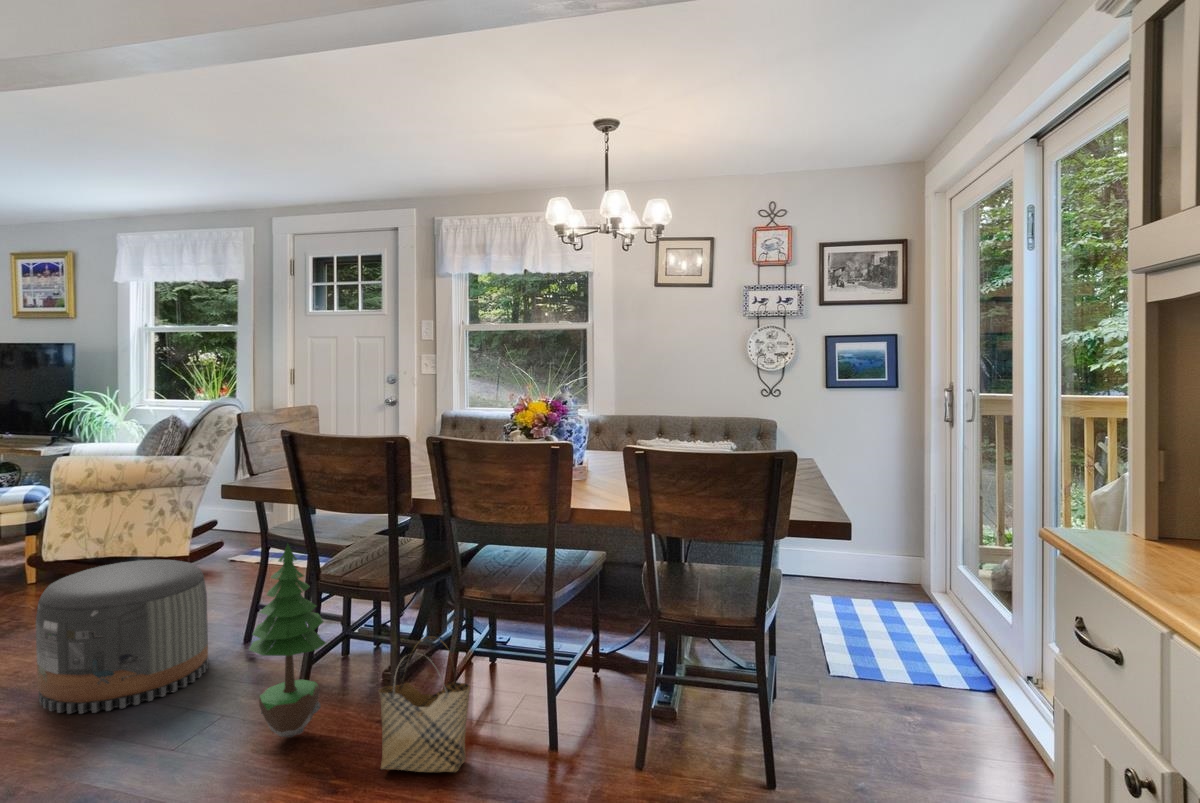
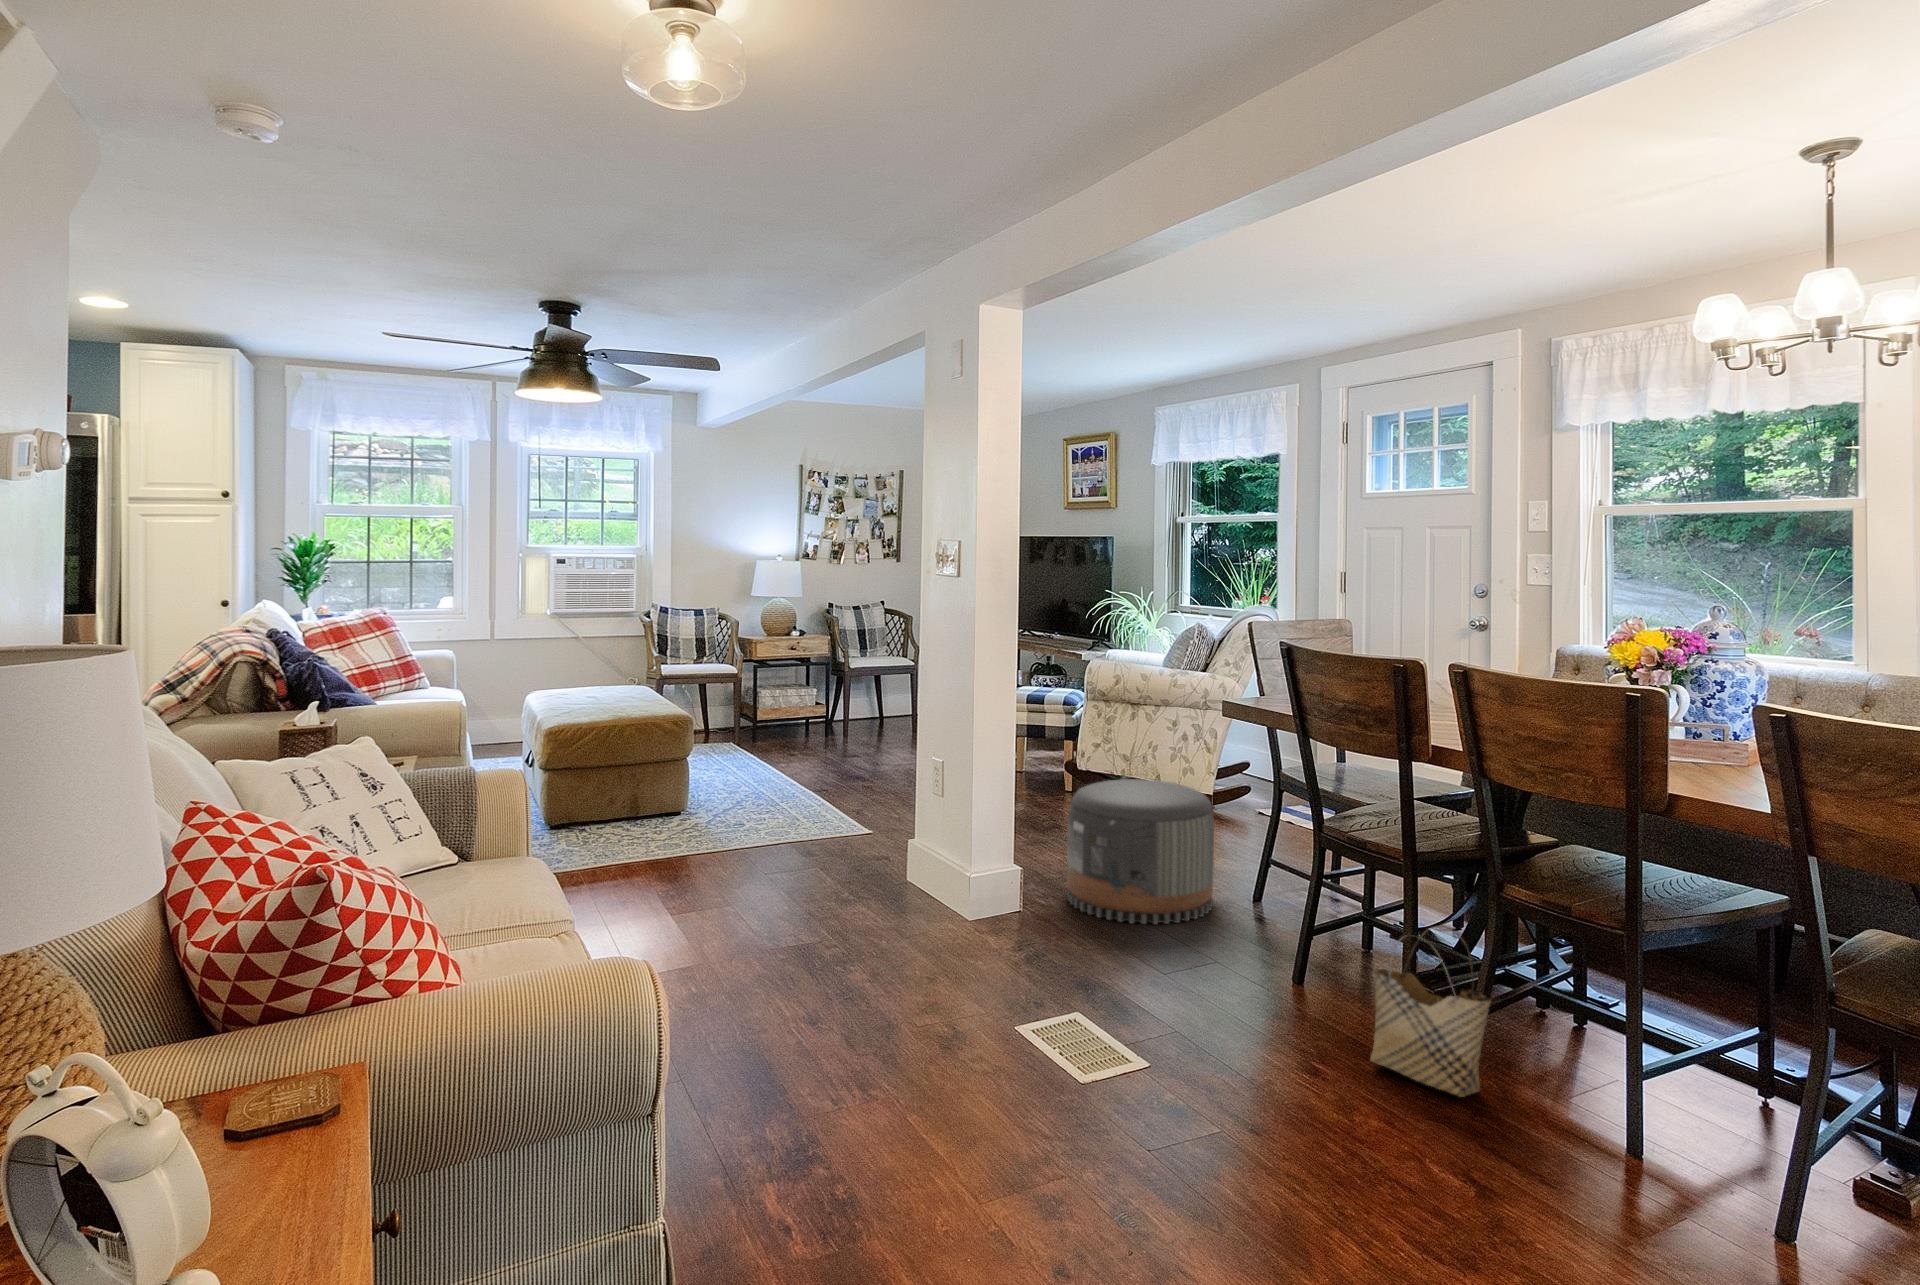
potted tree: present [249,544,326,737] -> none [1241,782,1325,1000]

